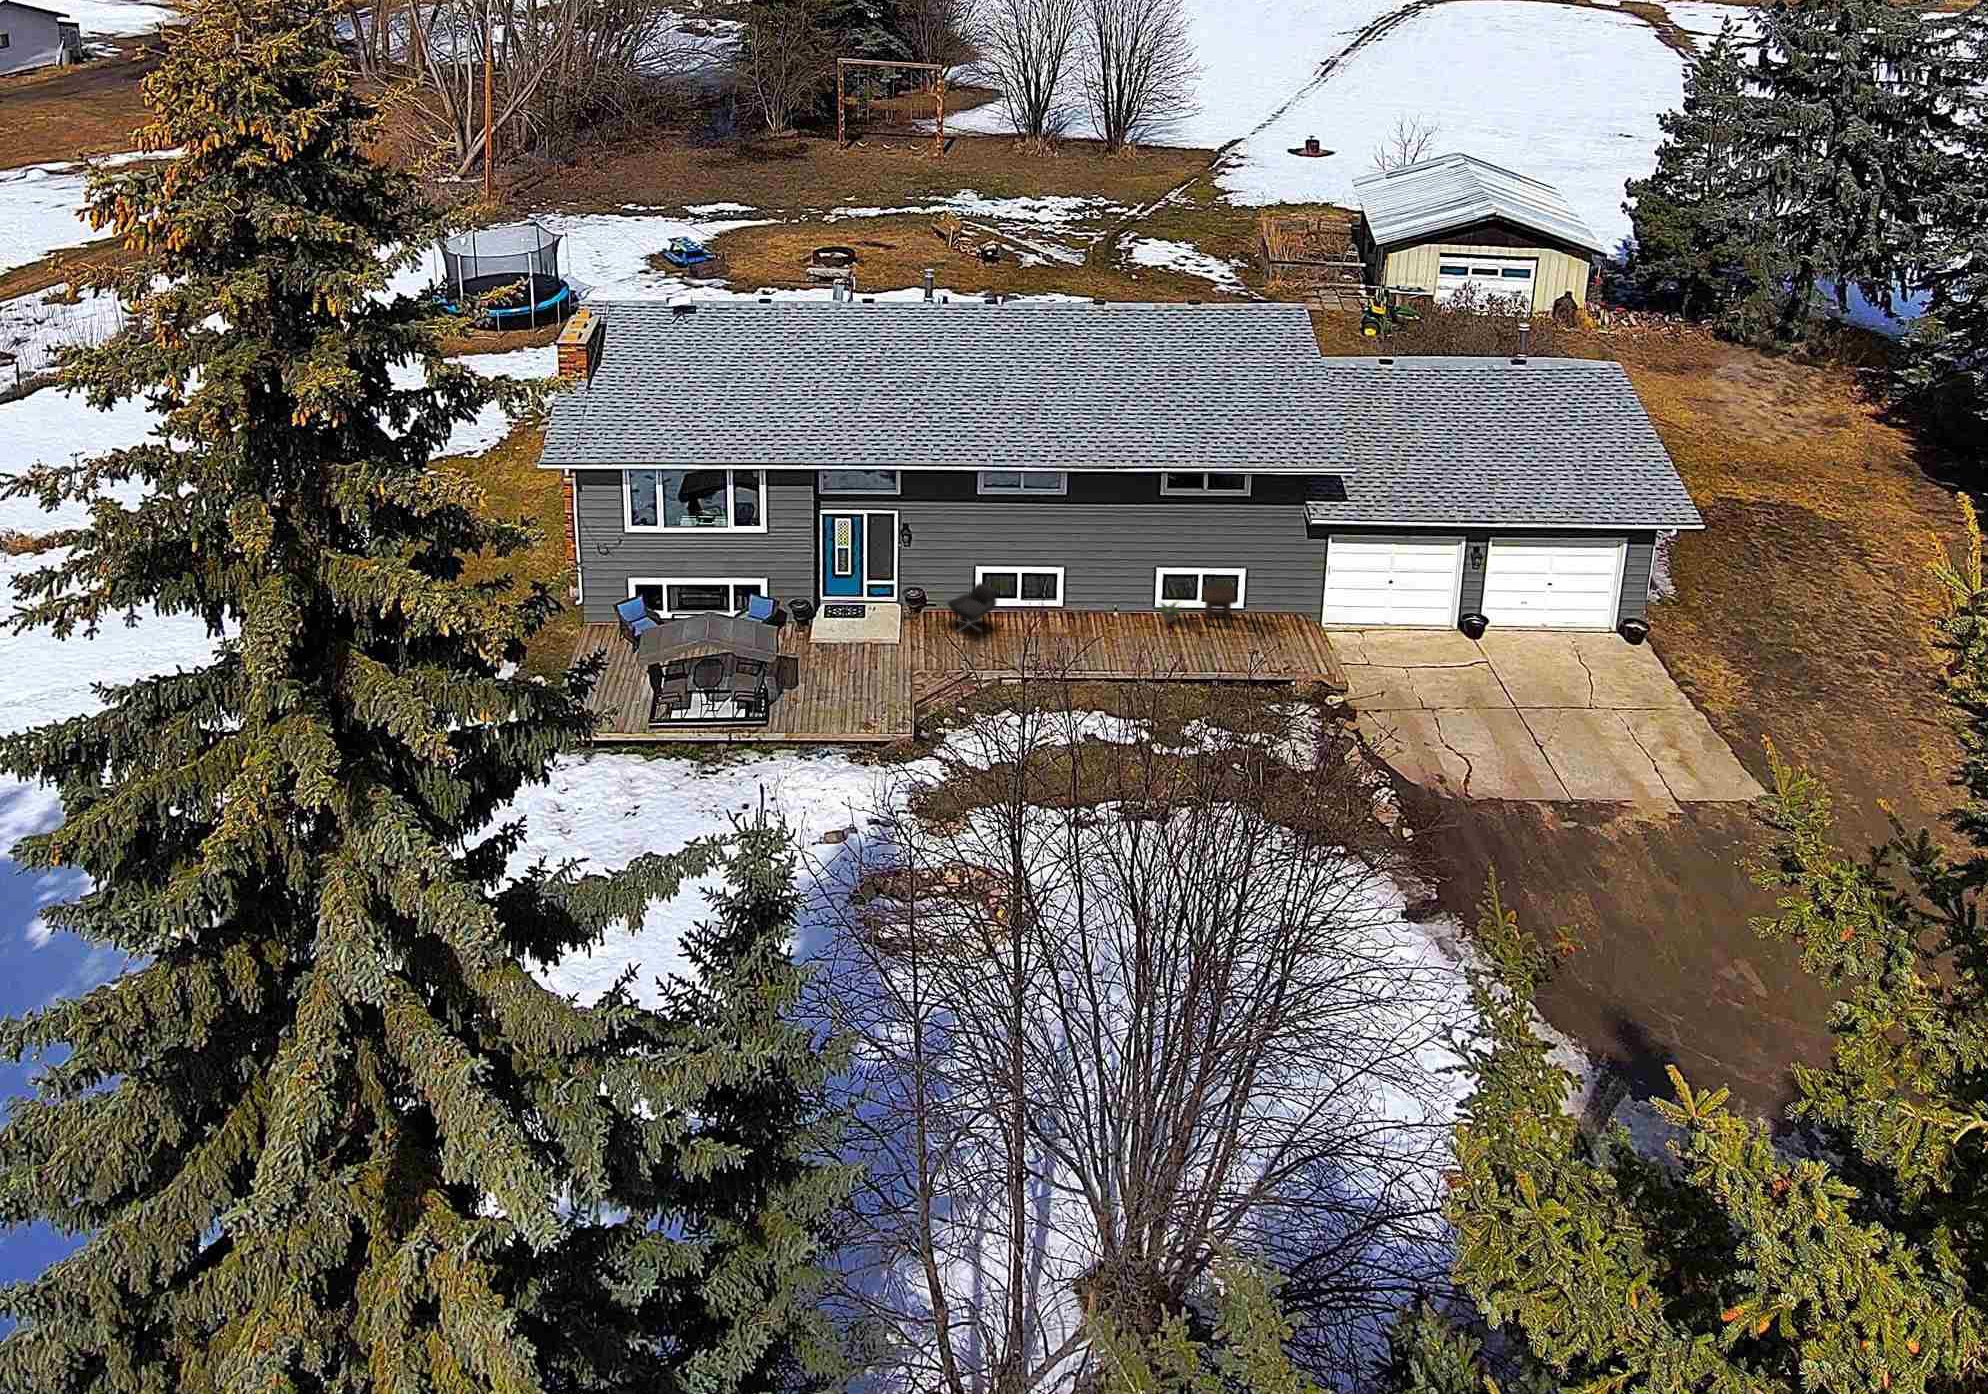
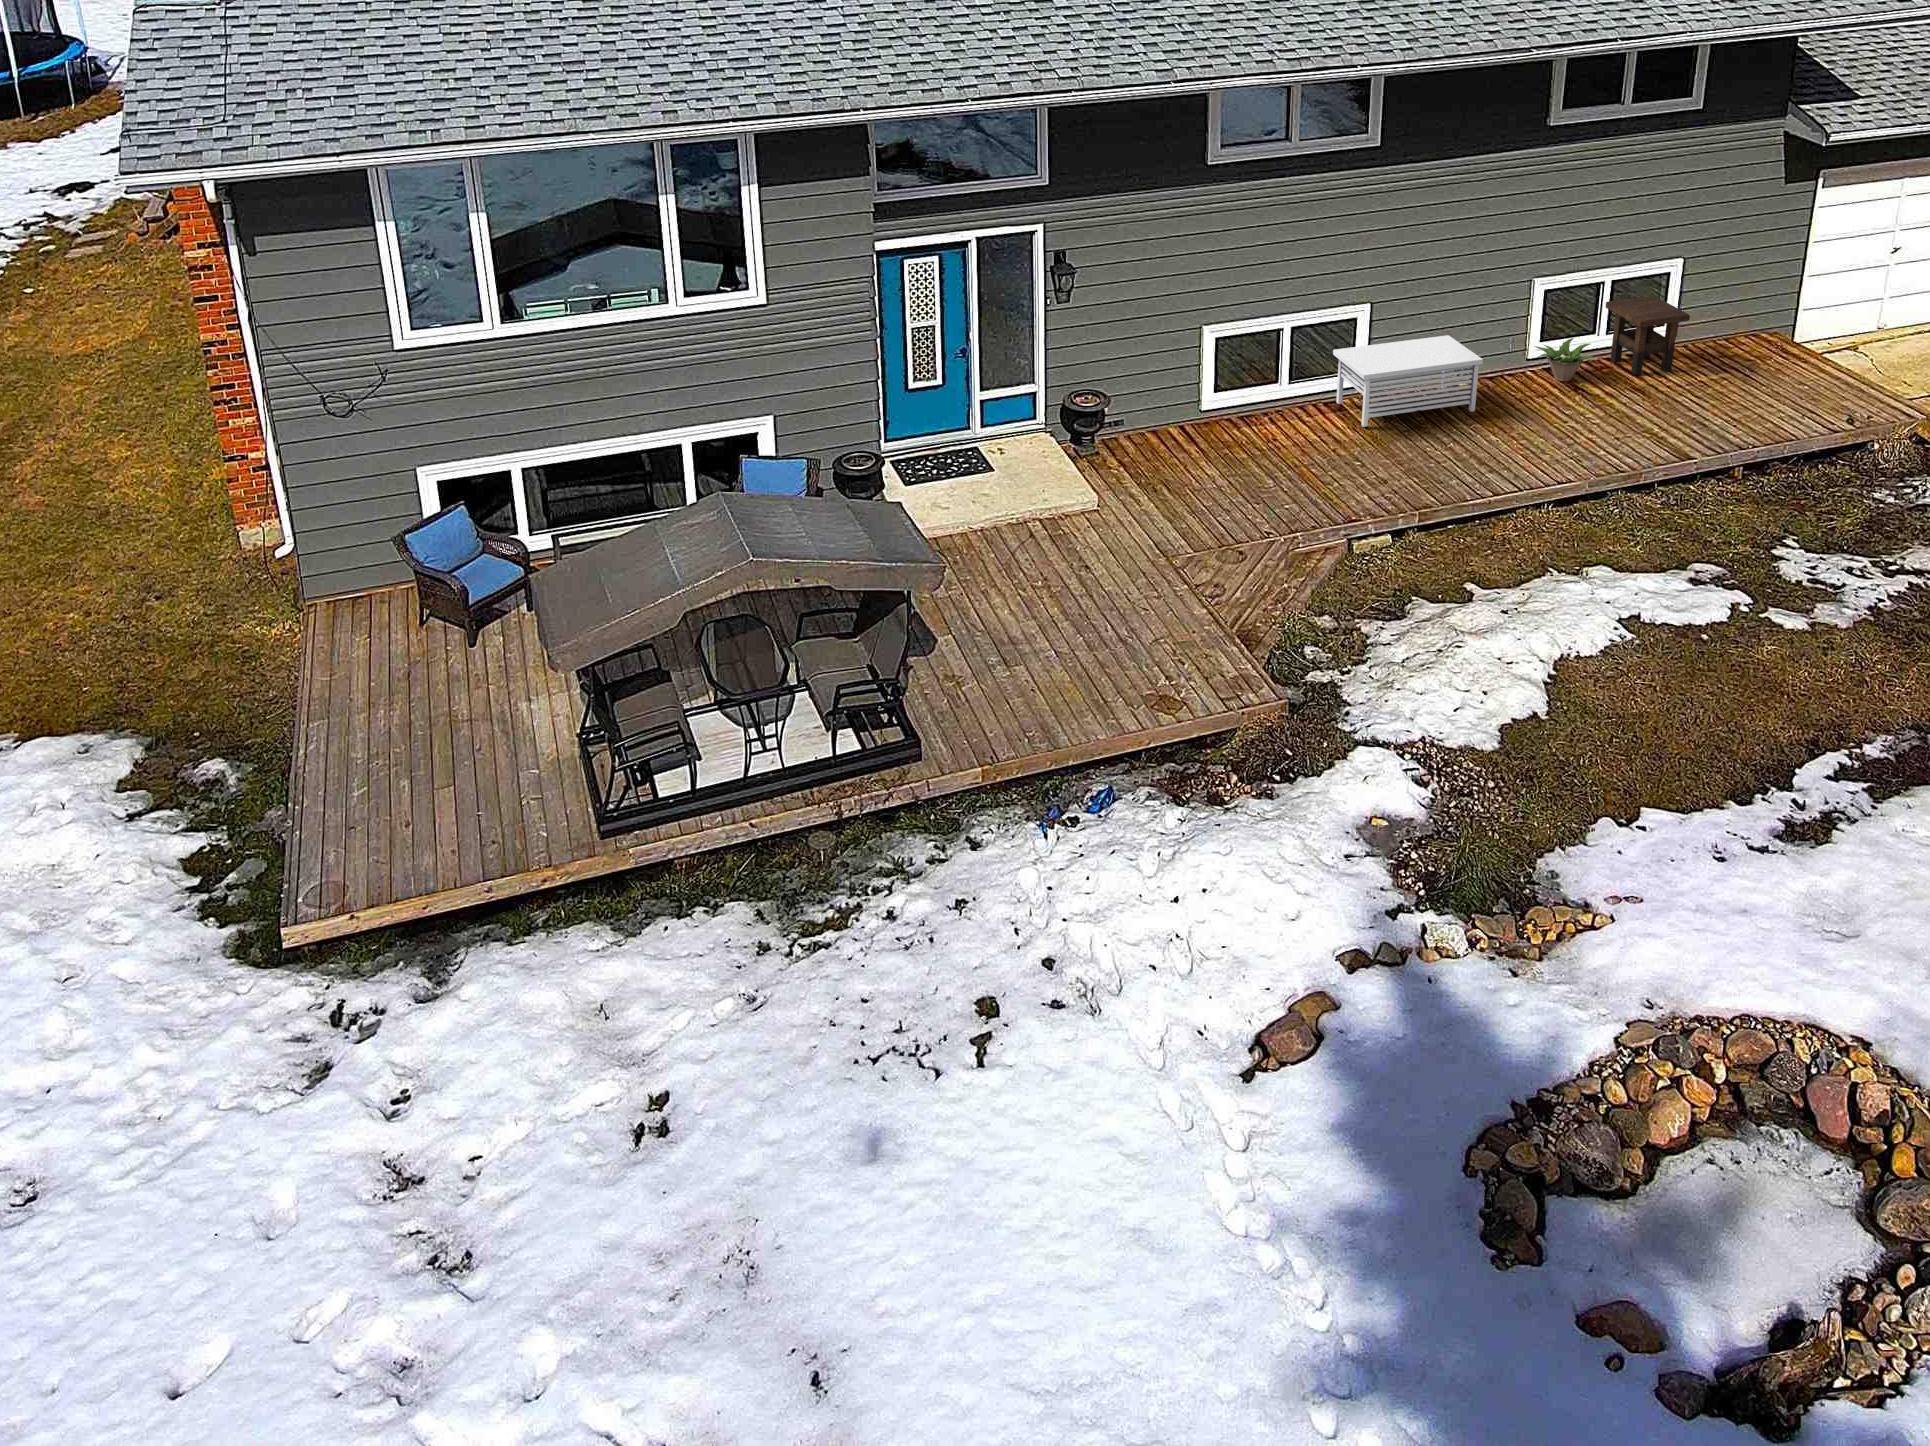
lounge chair: present [948,583,996,627] -> none [1166,355,1266,464]
storage bench: none [1043,588,1109,630] -> present [1333,335,1483,427]

